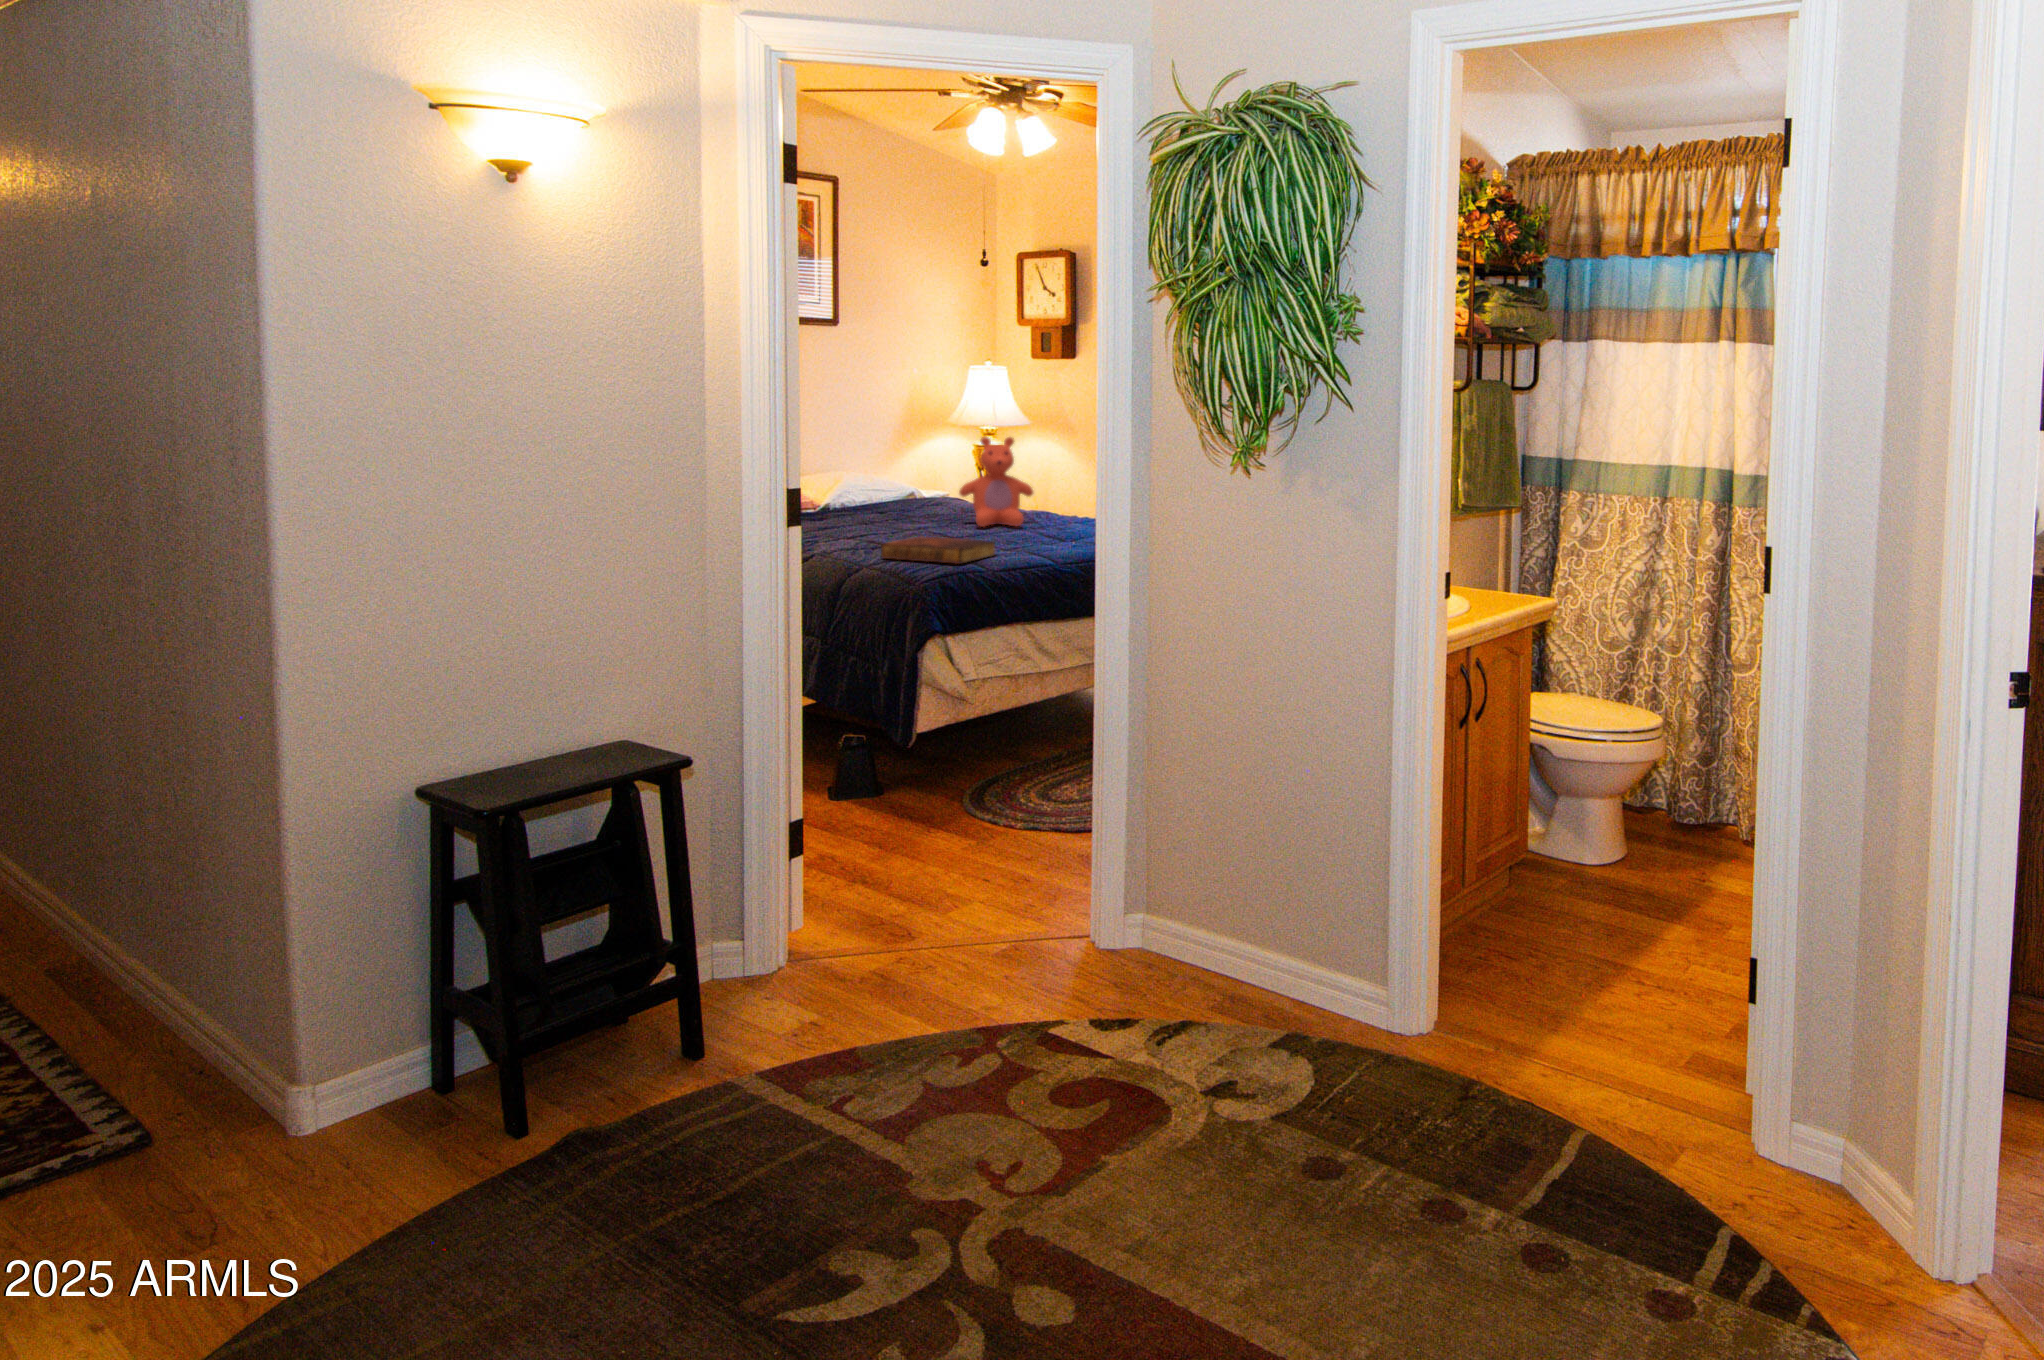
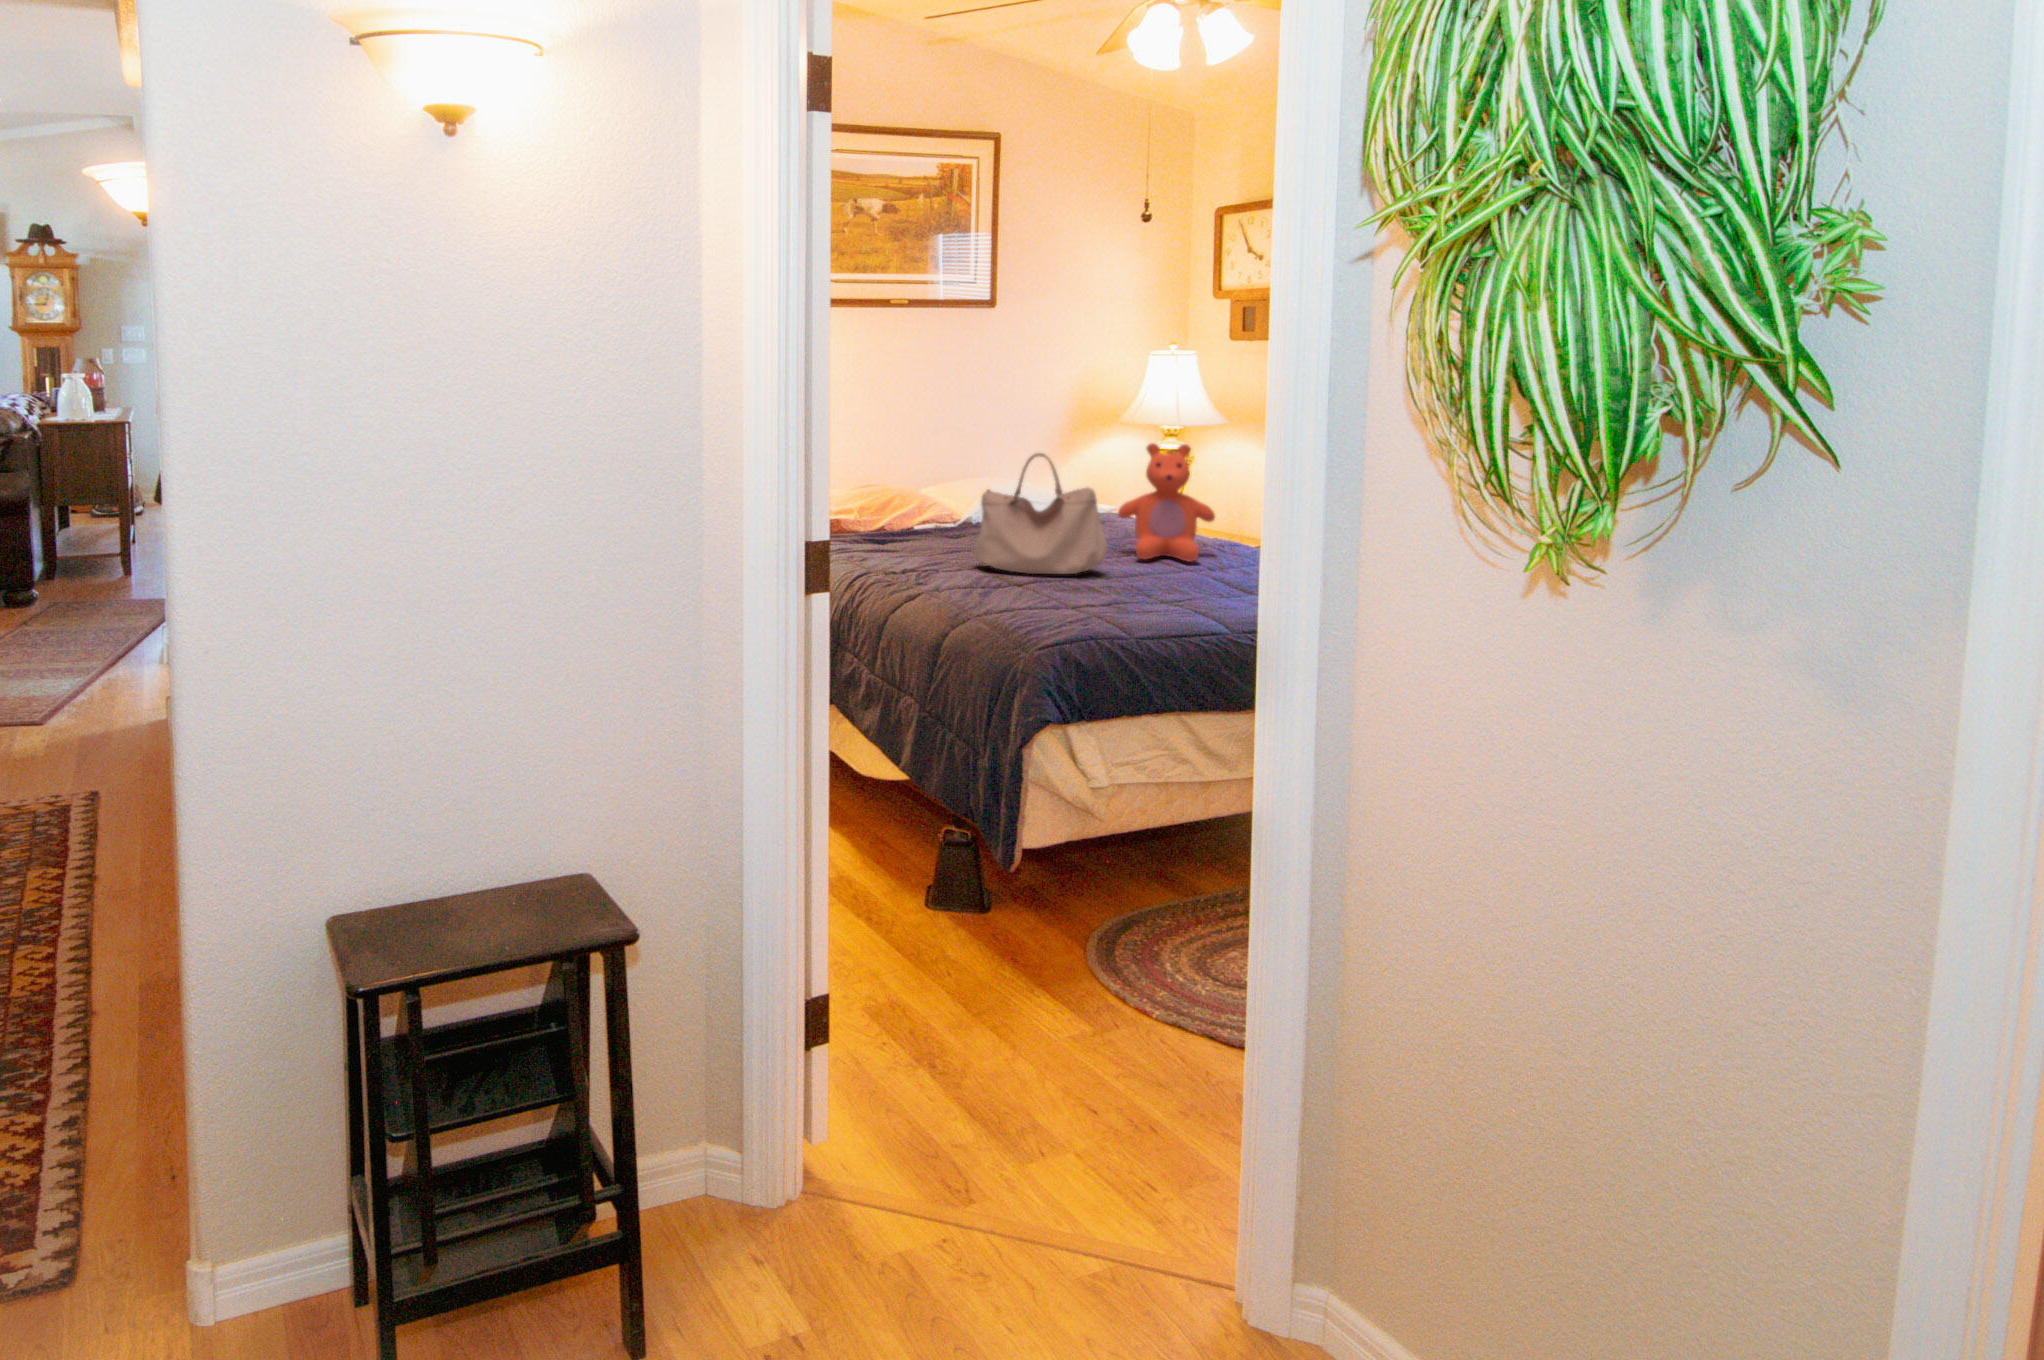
handbag: none [847,443,957,540] -> present [974,453,1107,574]
book: present [881,536,995,564] -> none [1001,574,1150,620]

